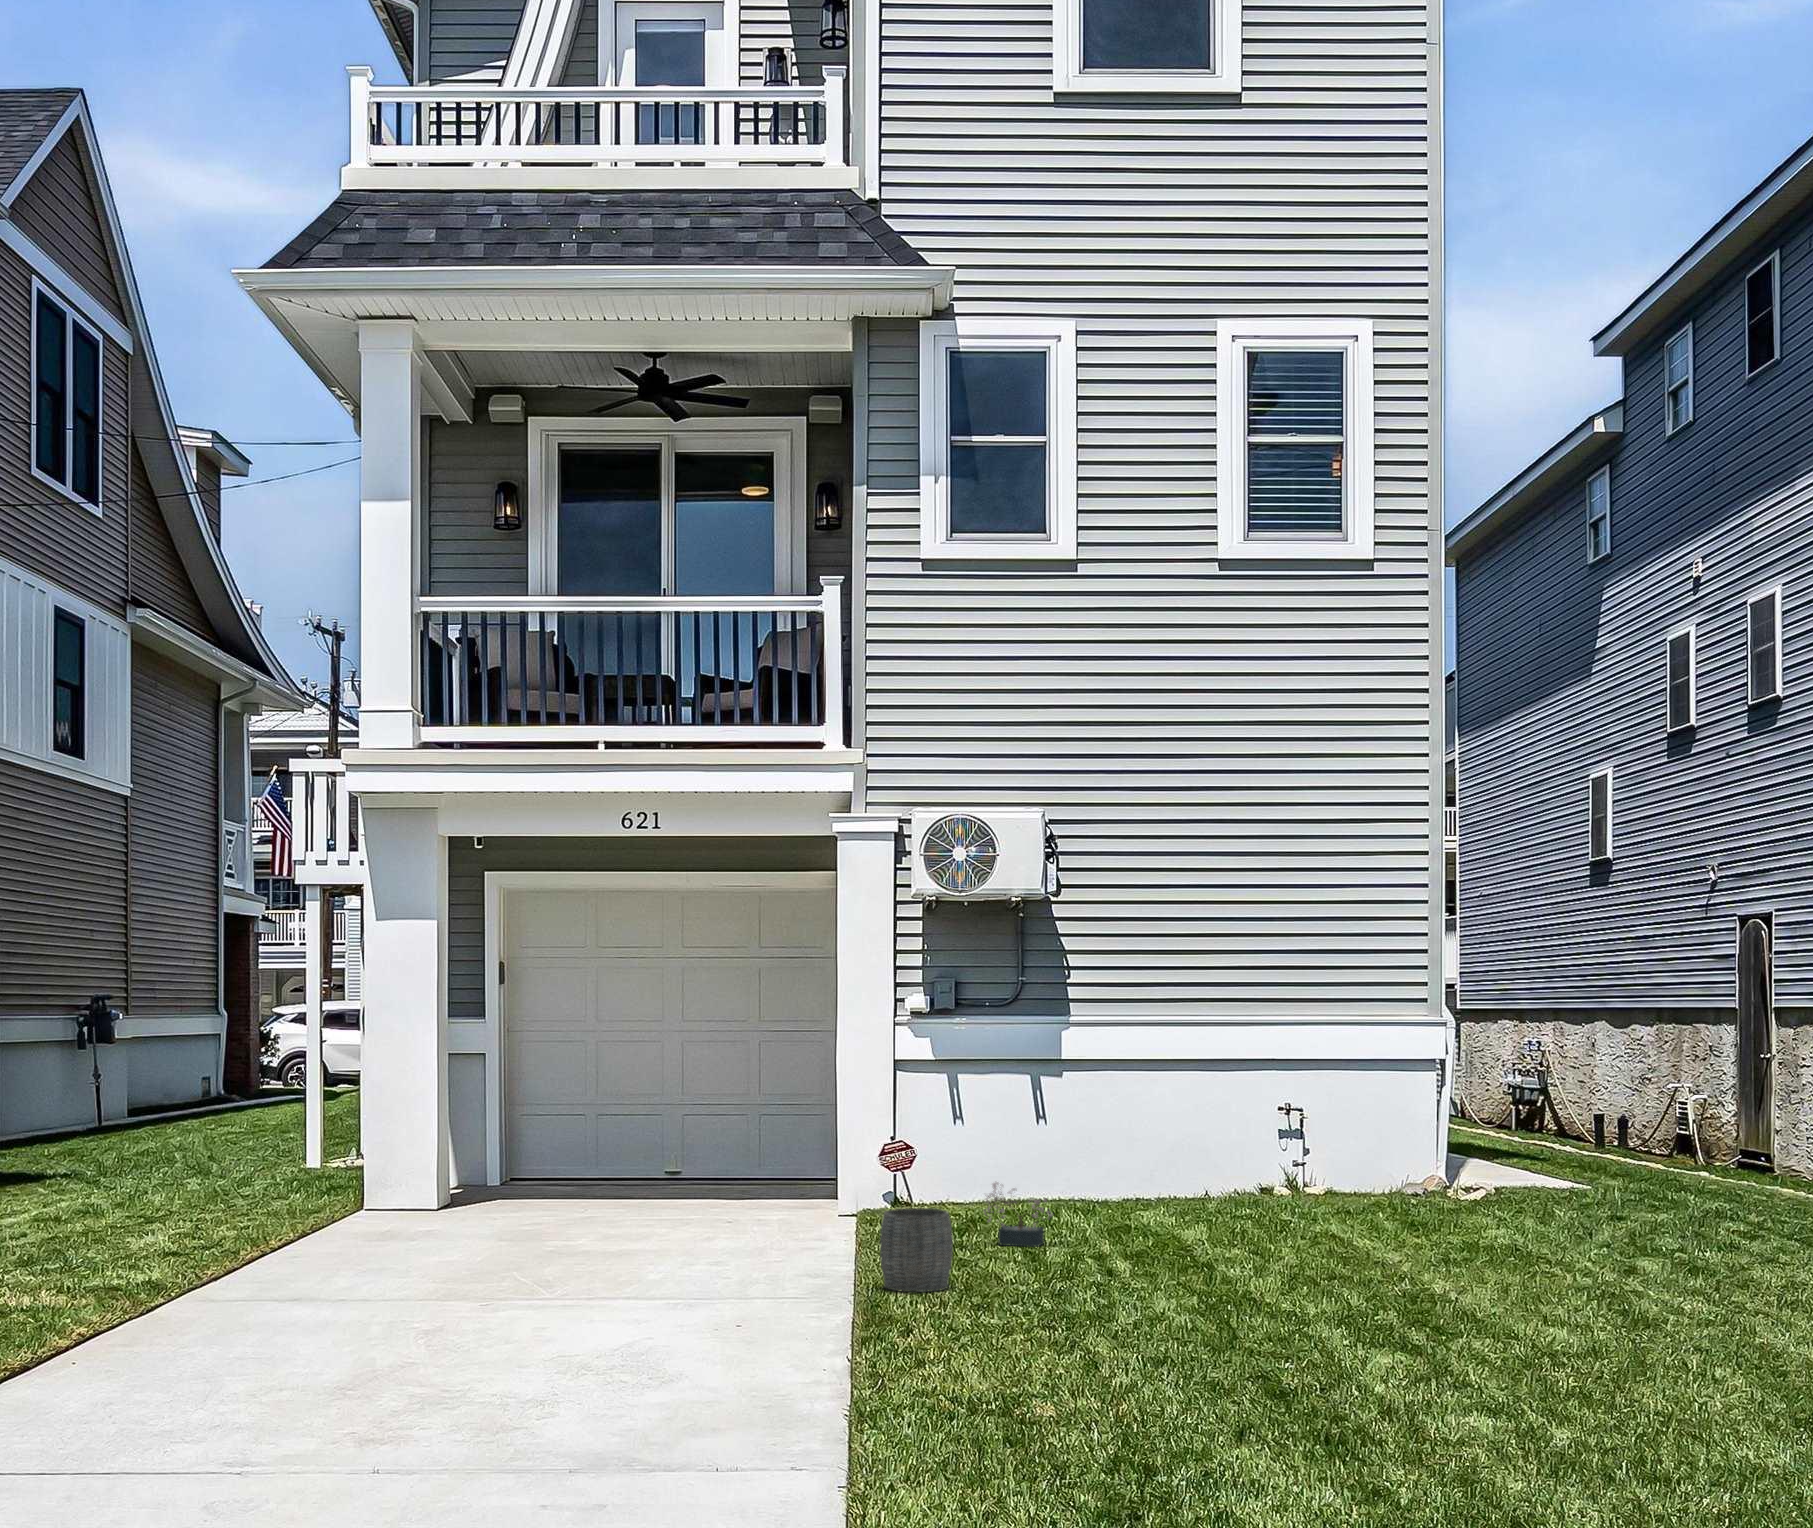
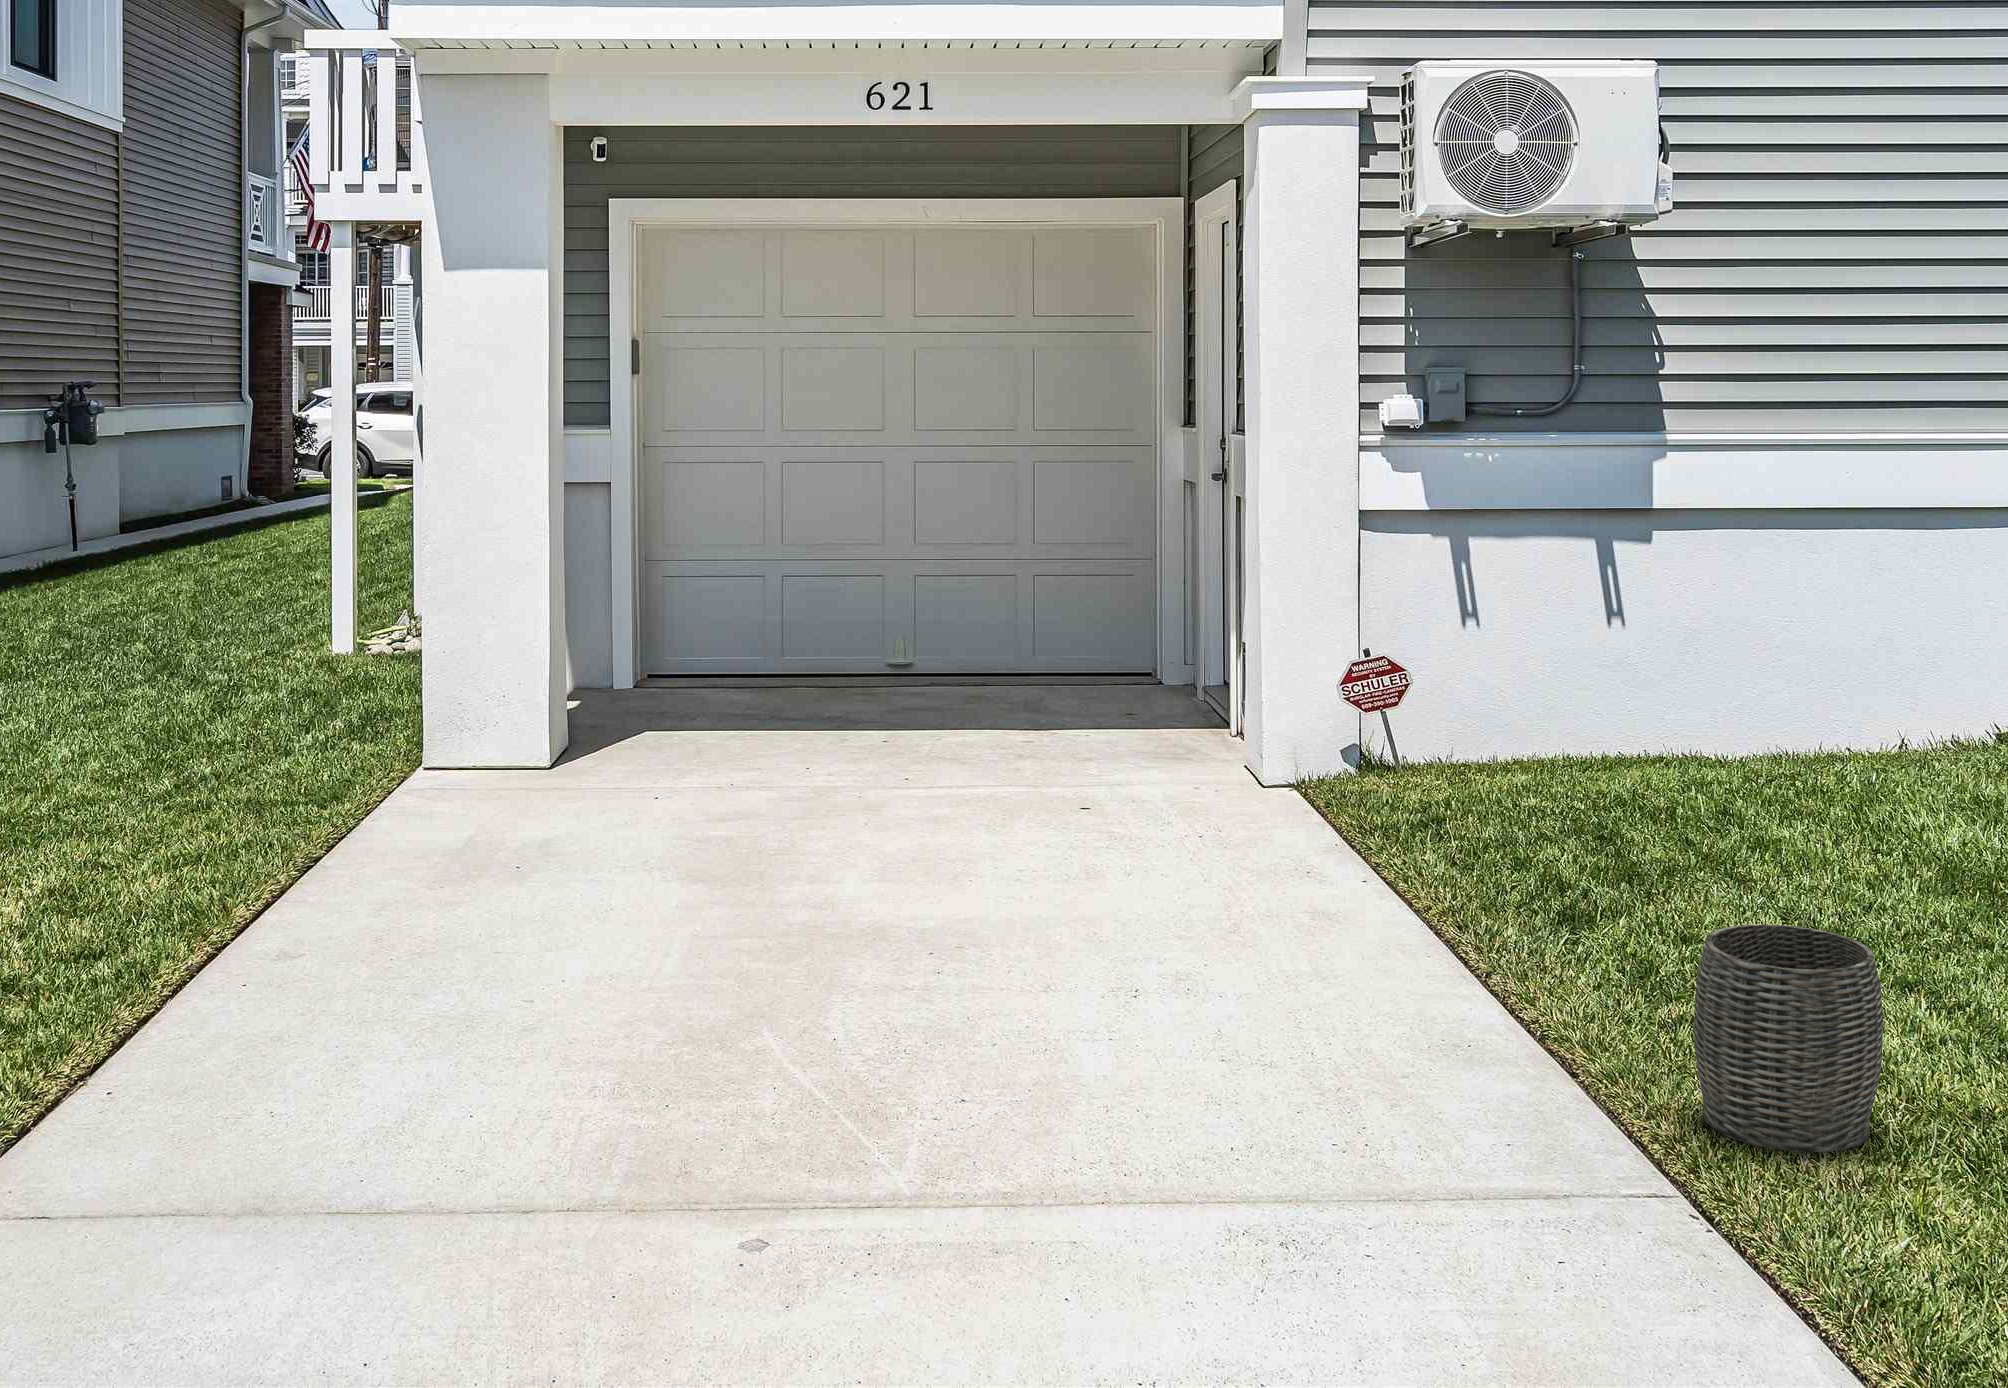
decorative plant: present [984,1182,1052,1247] -> none [1688,779,1844,916]

